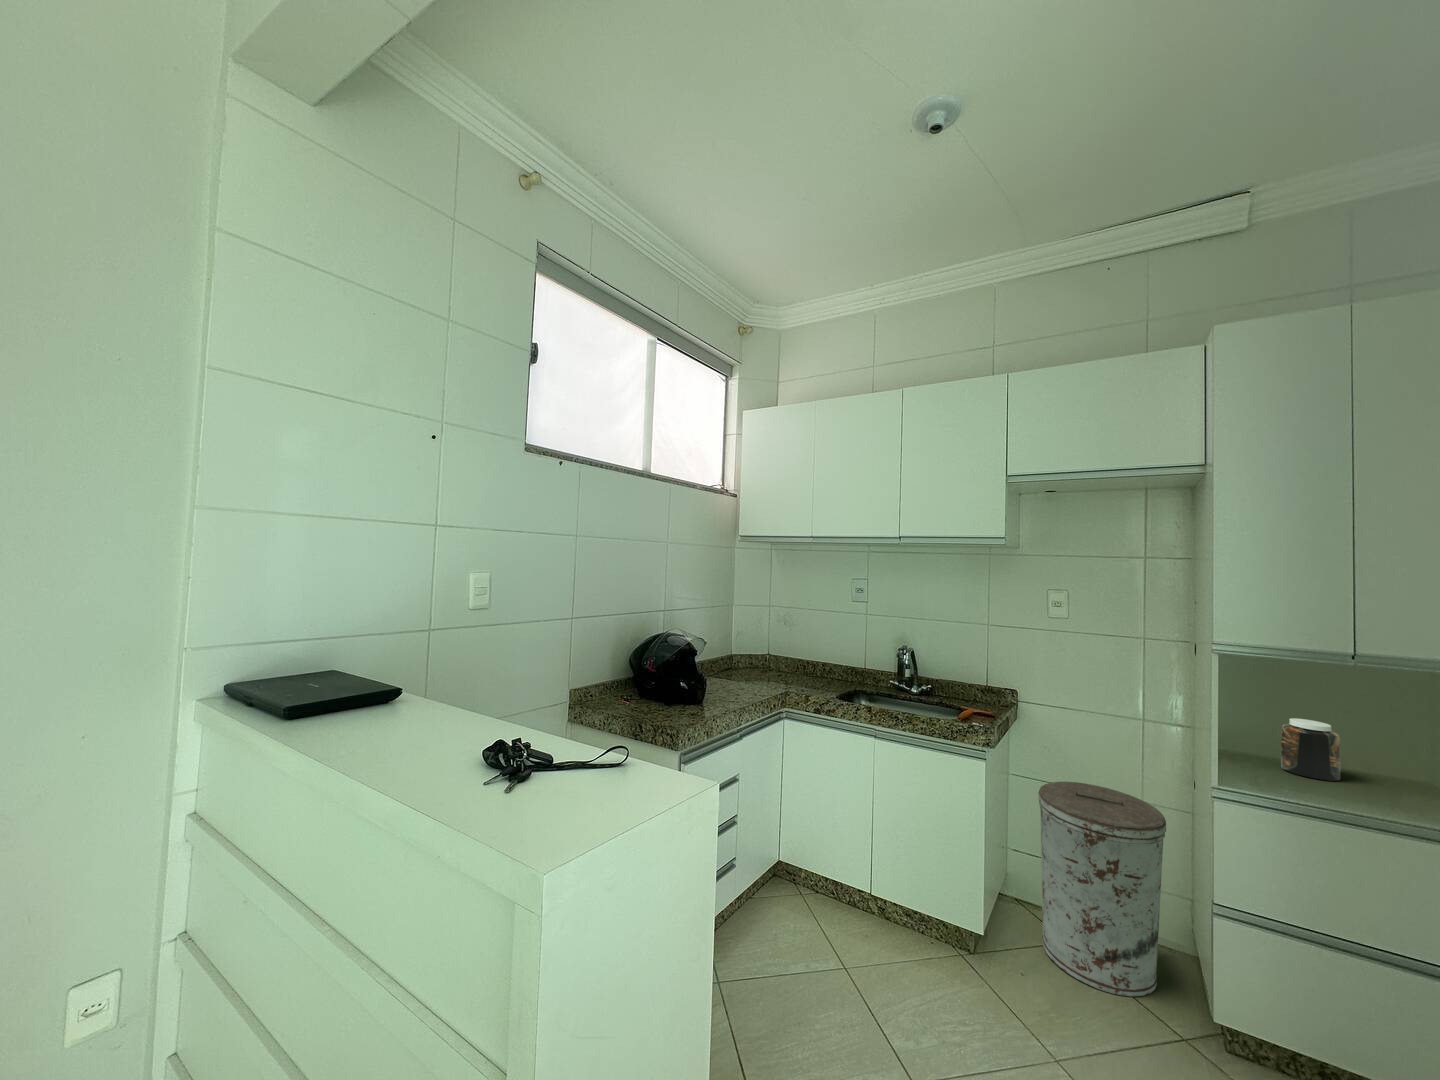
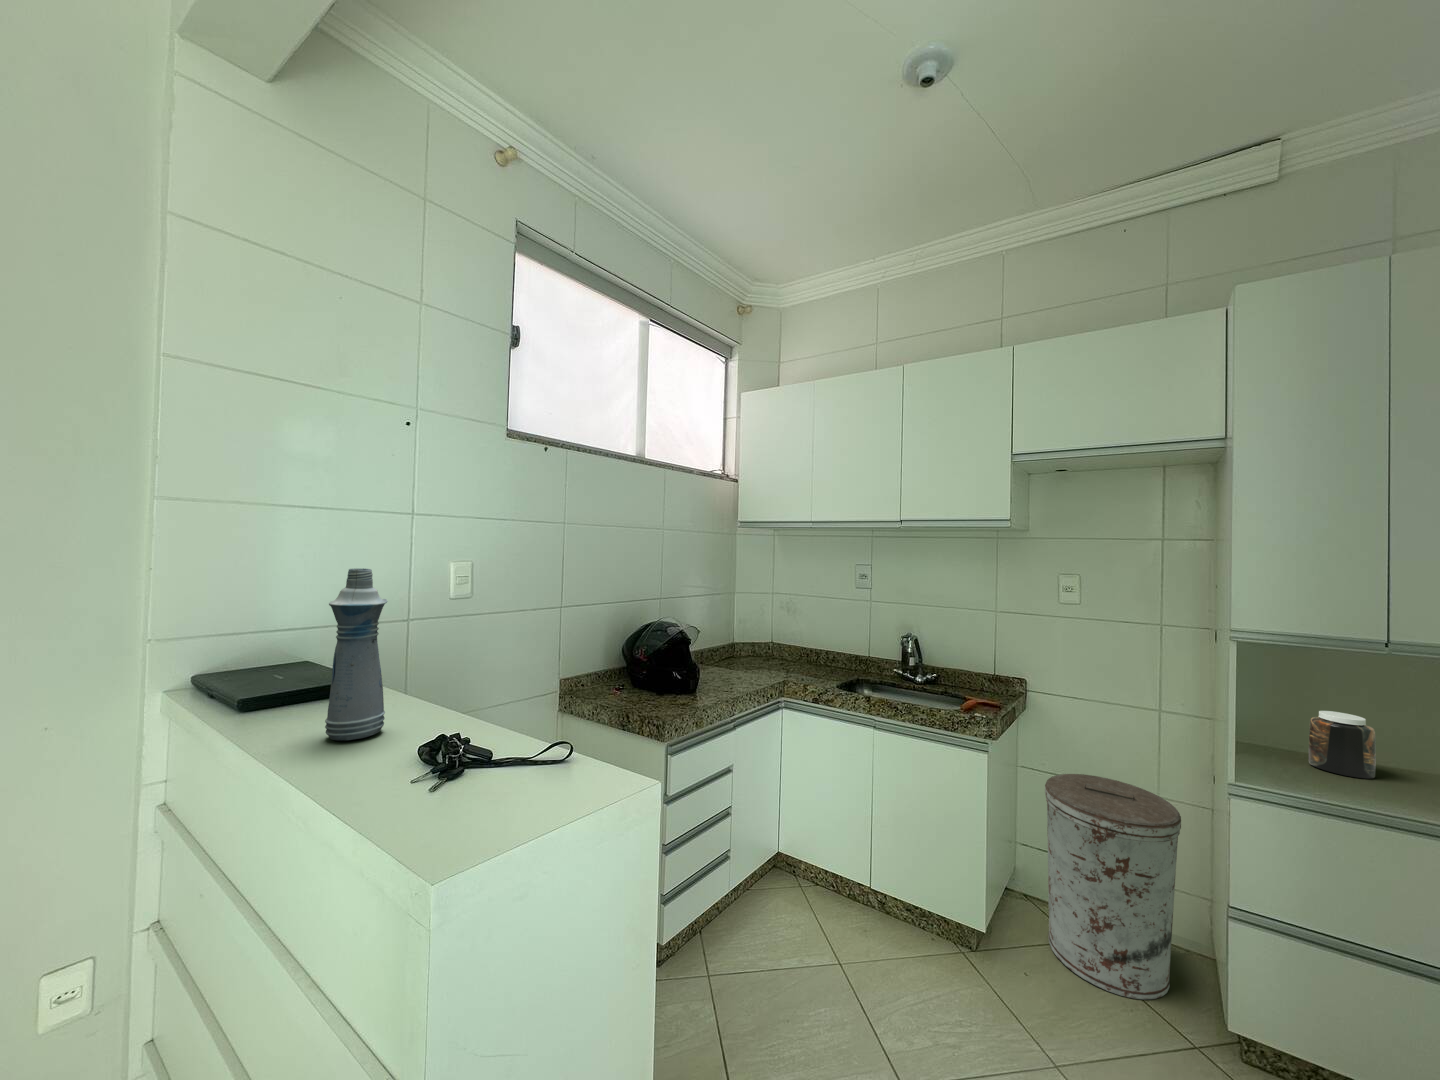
bottle: none [382,578,441,741] -> present [325,568,388,740]

